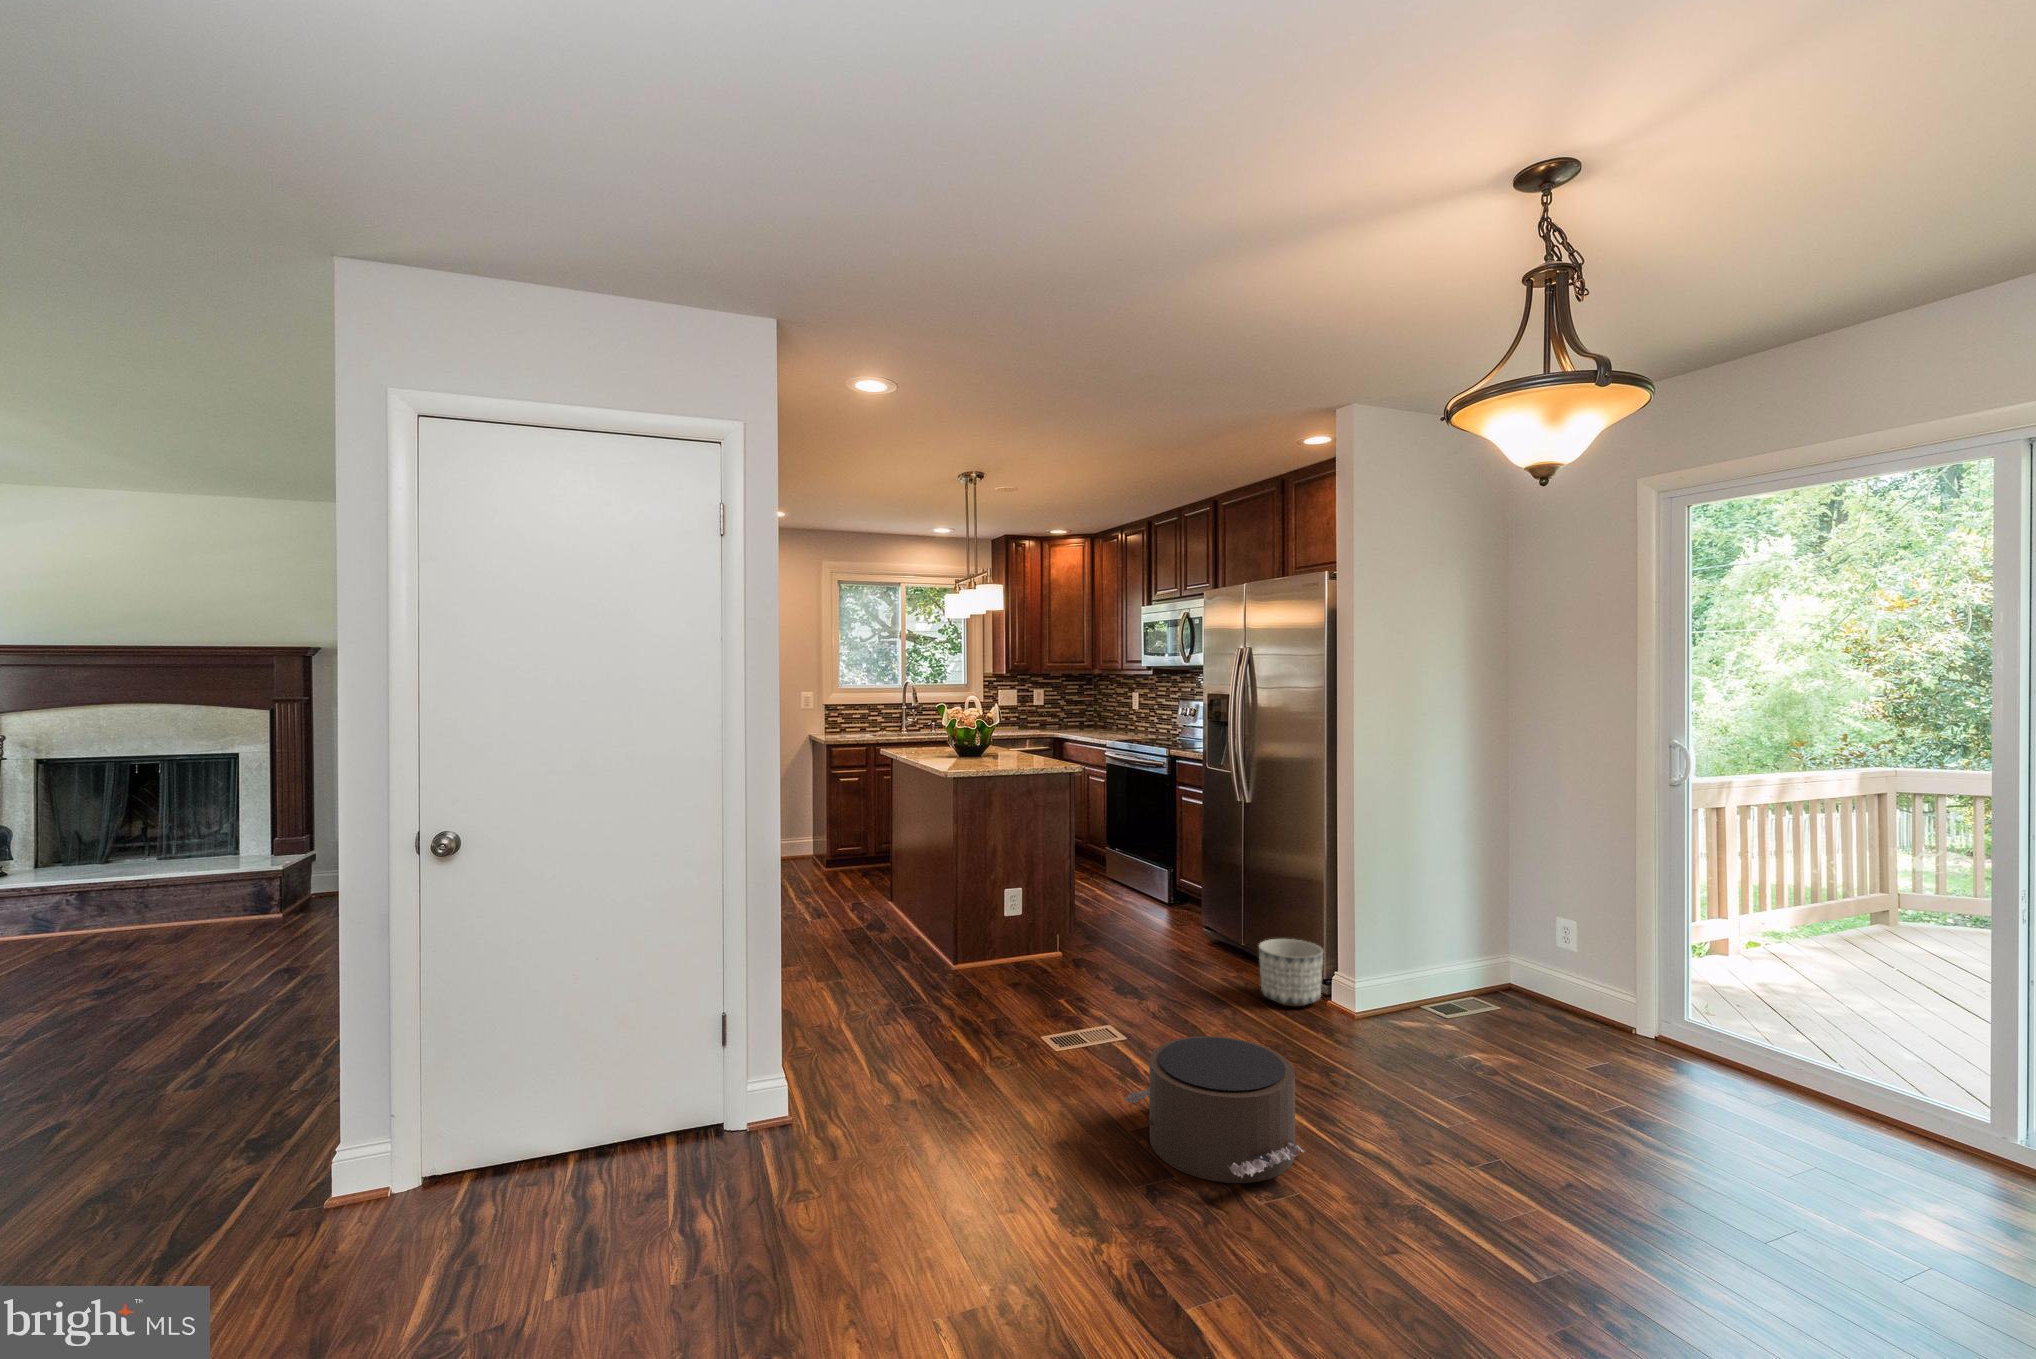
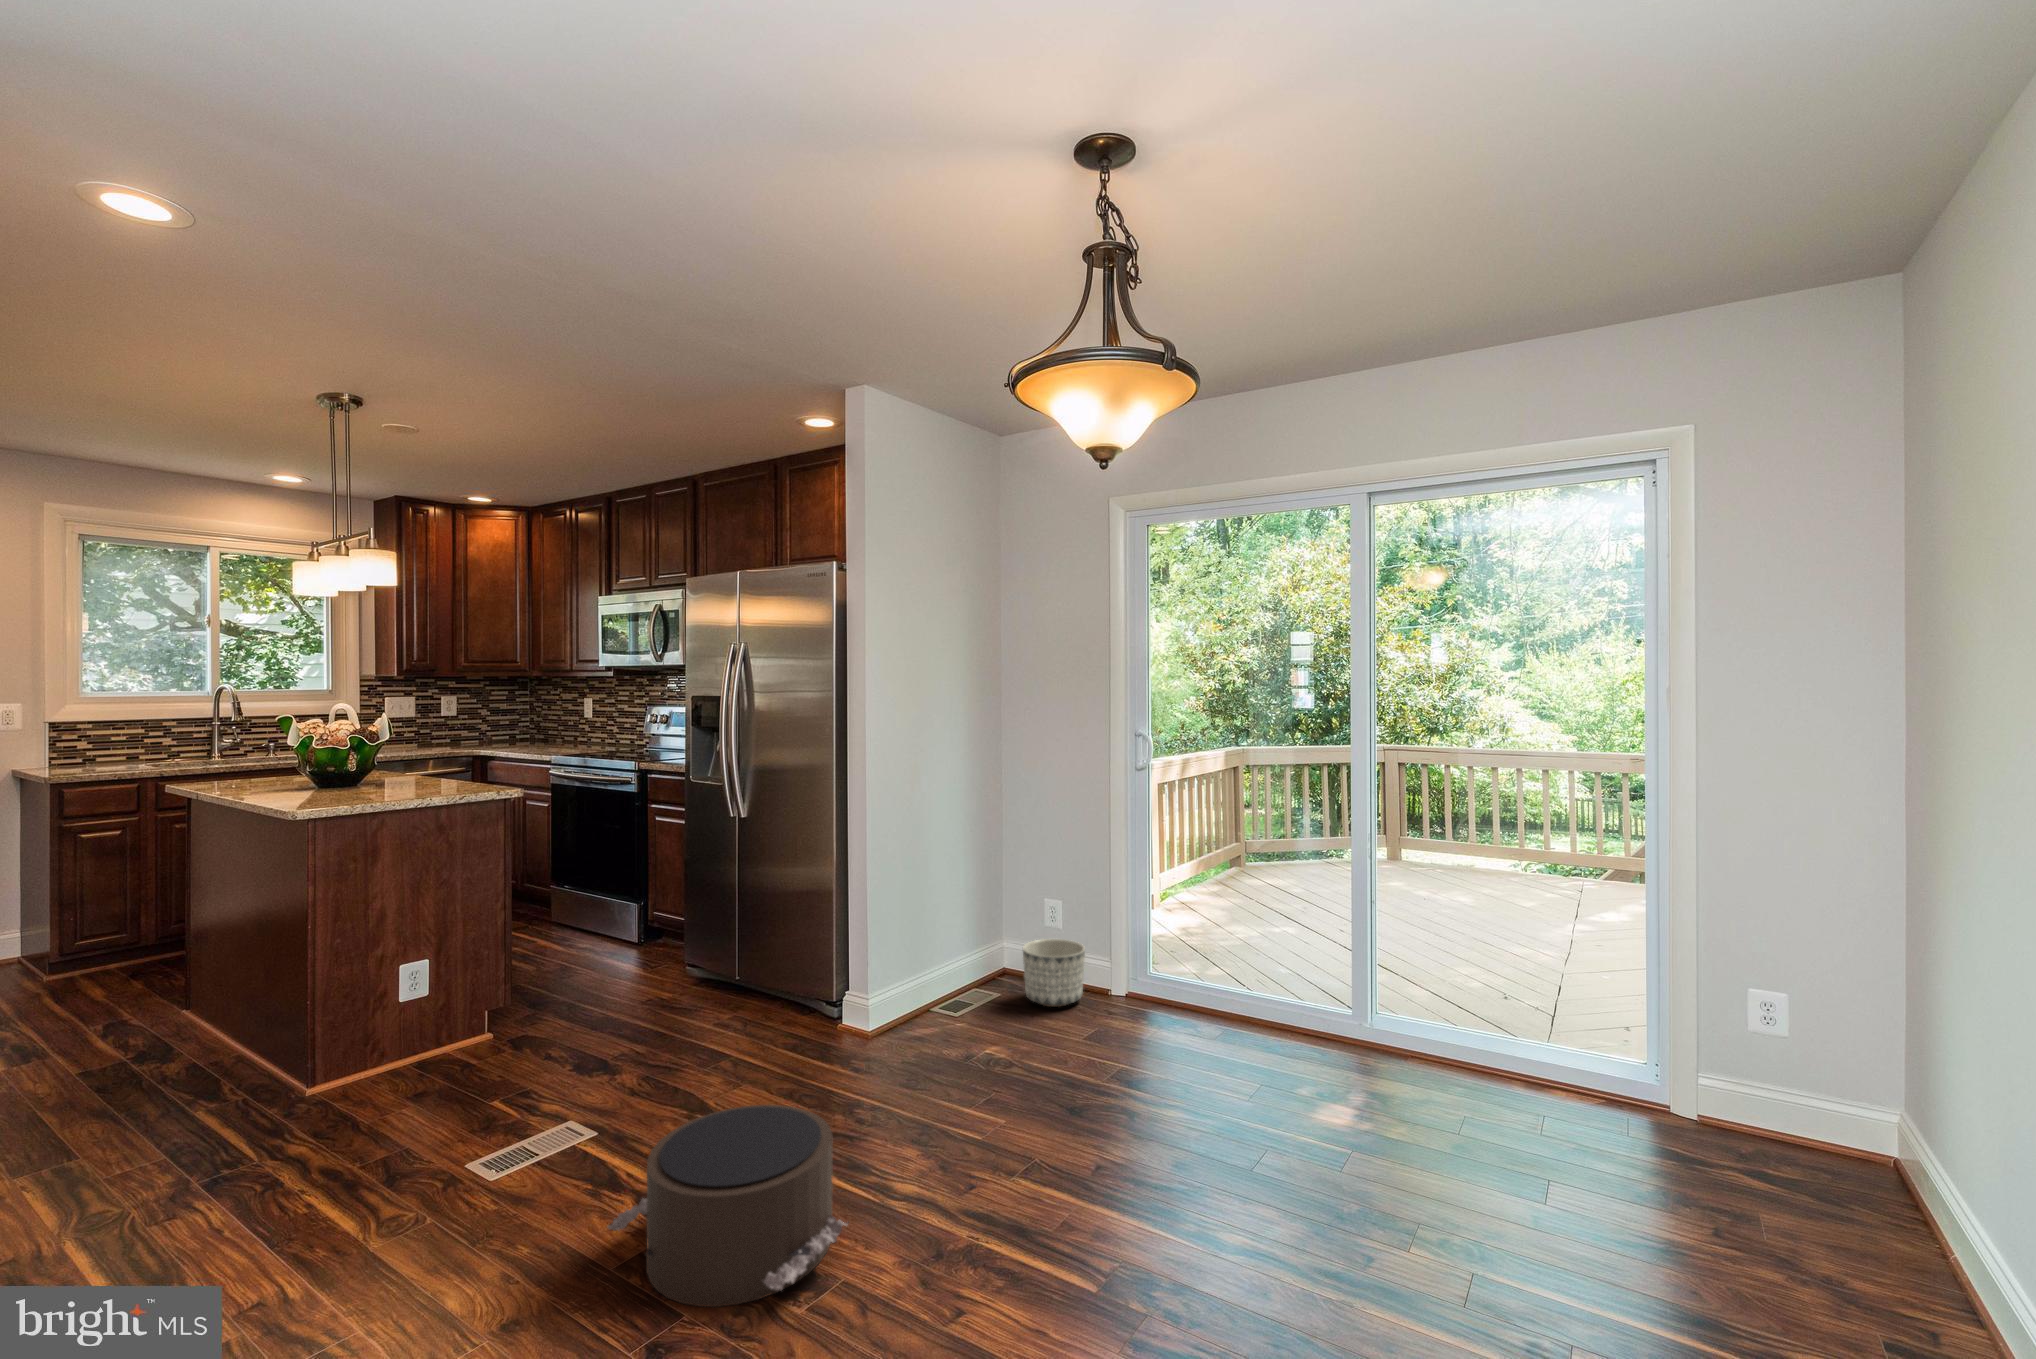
planter: present [1259,939,1323,1006] -> present [1023,939,1085,1007]

